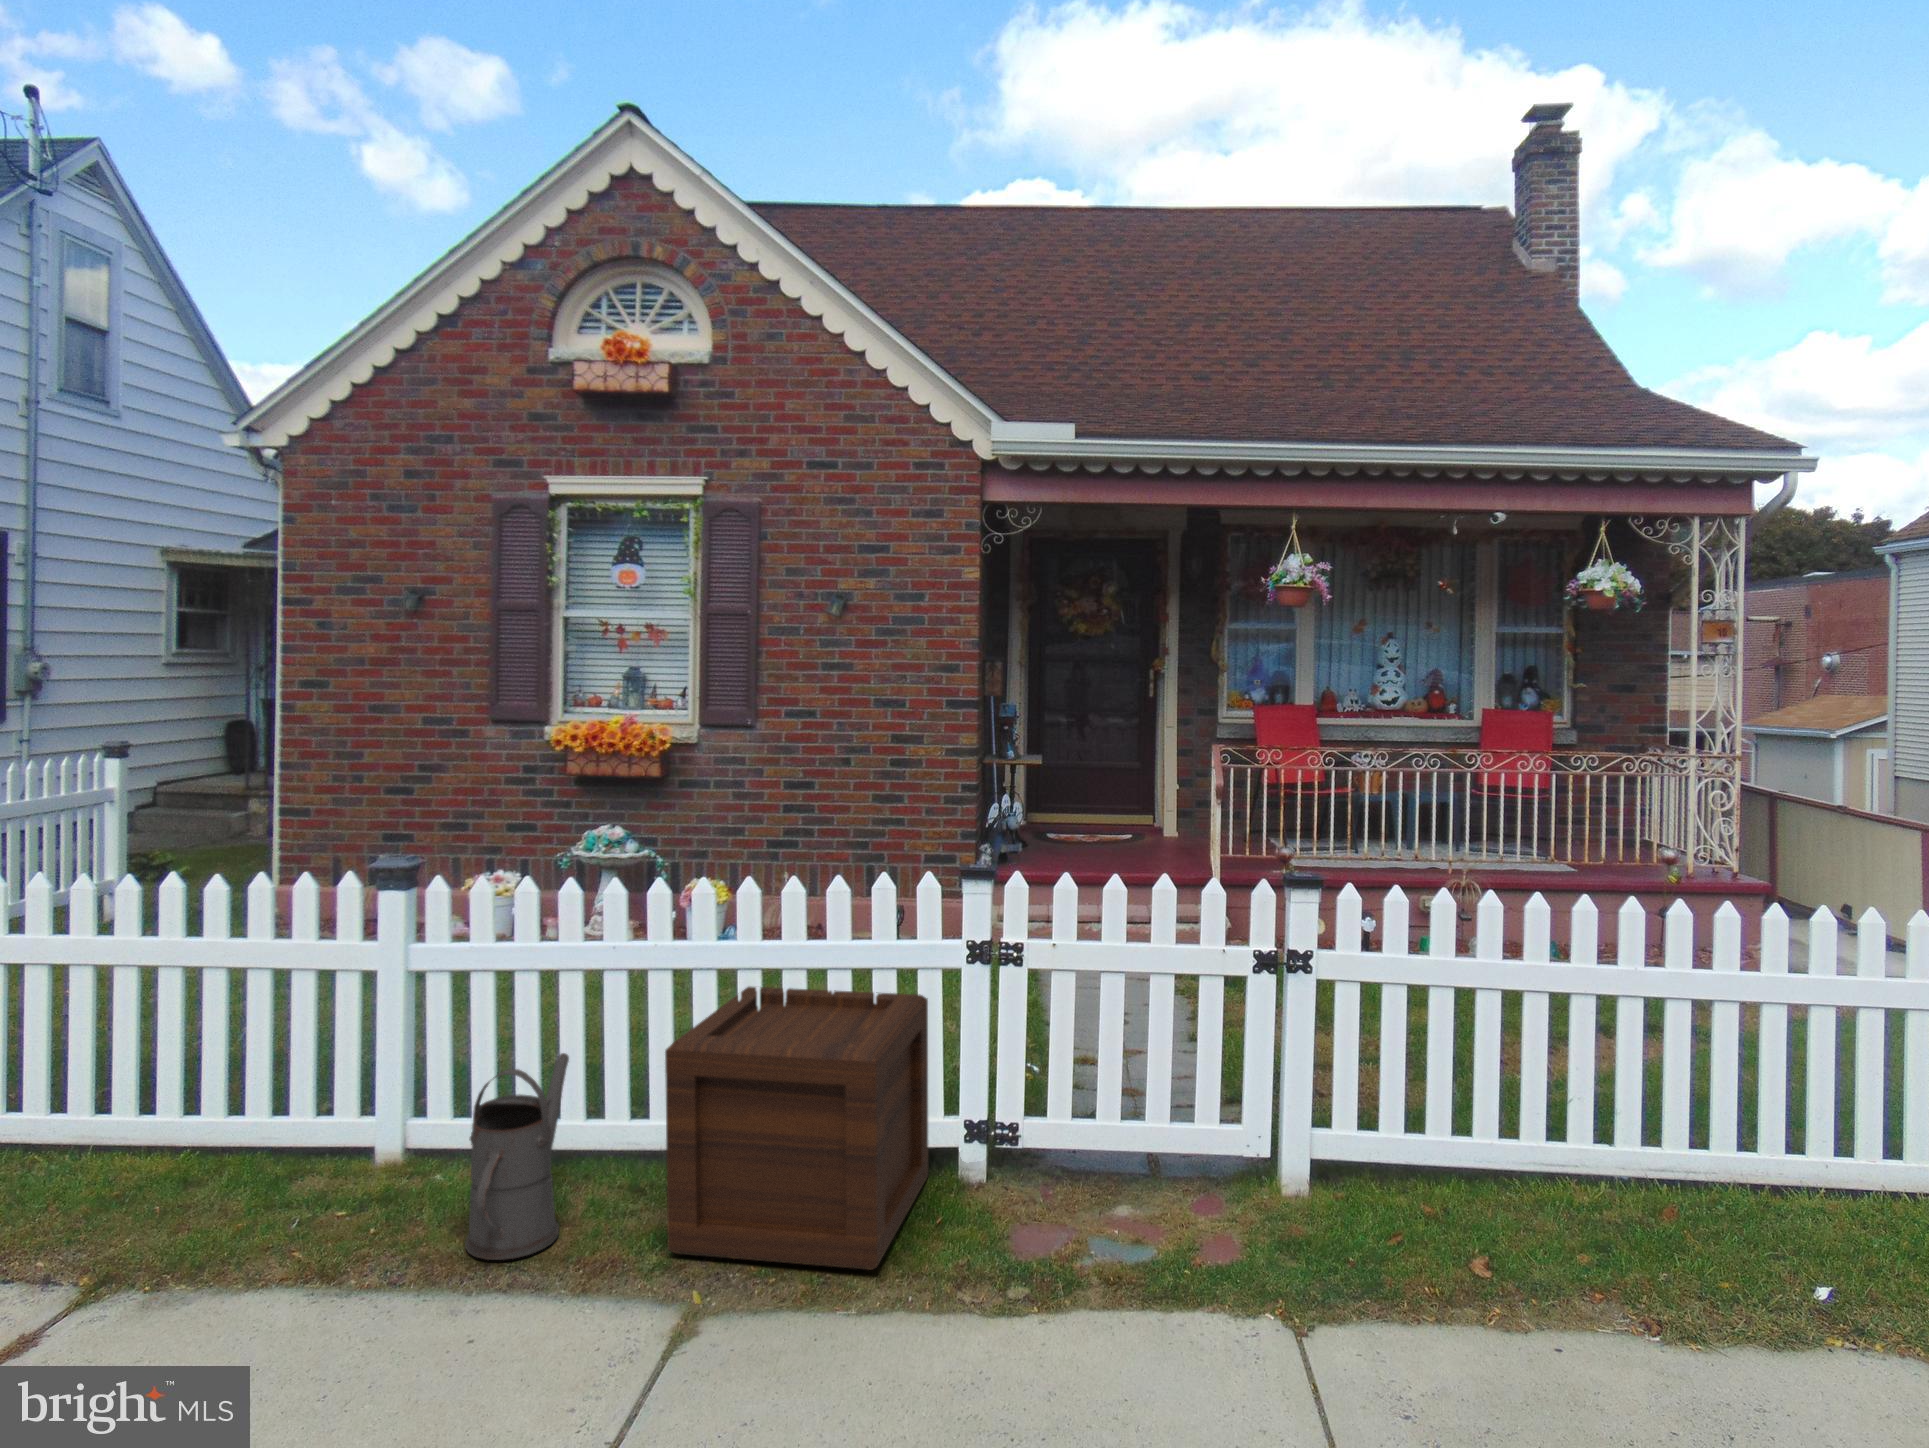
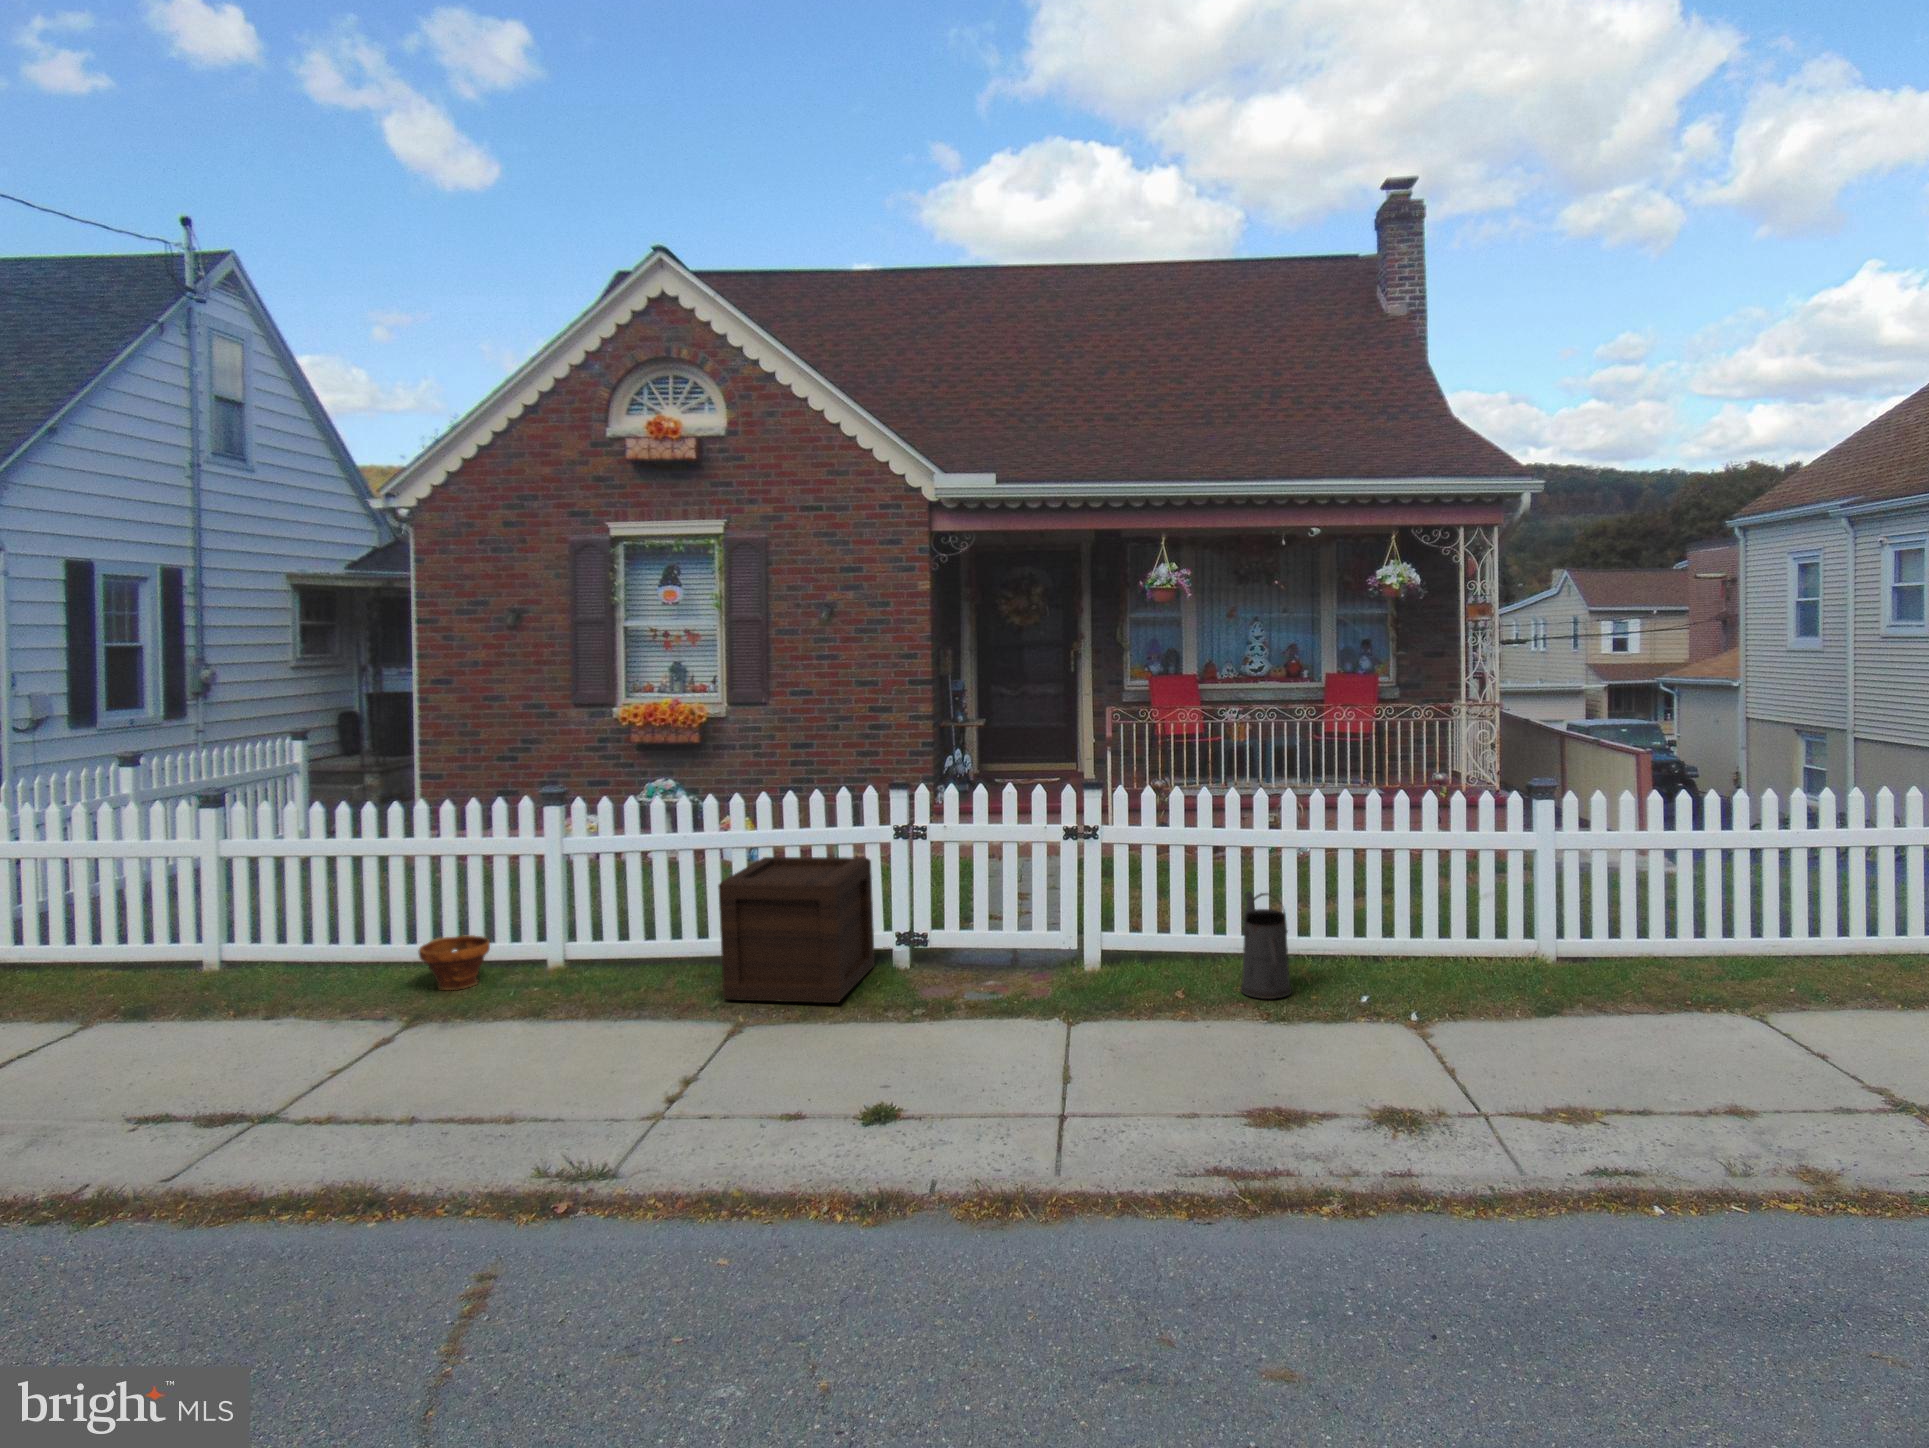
watering can: present [465,1053,569,1260] -> present [1240,891,1292,999]
planter: none [143,1106,275,1211] -> present [419,935,490,990]

